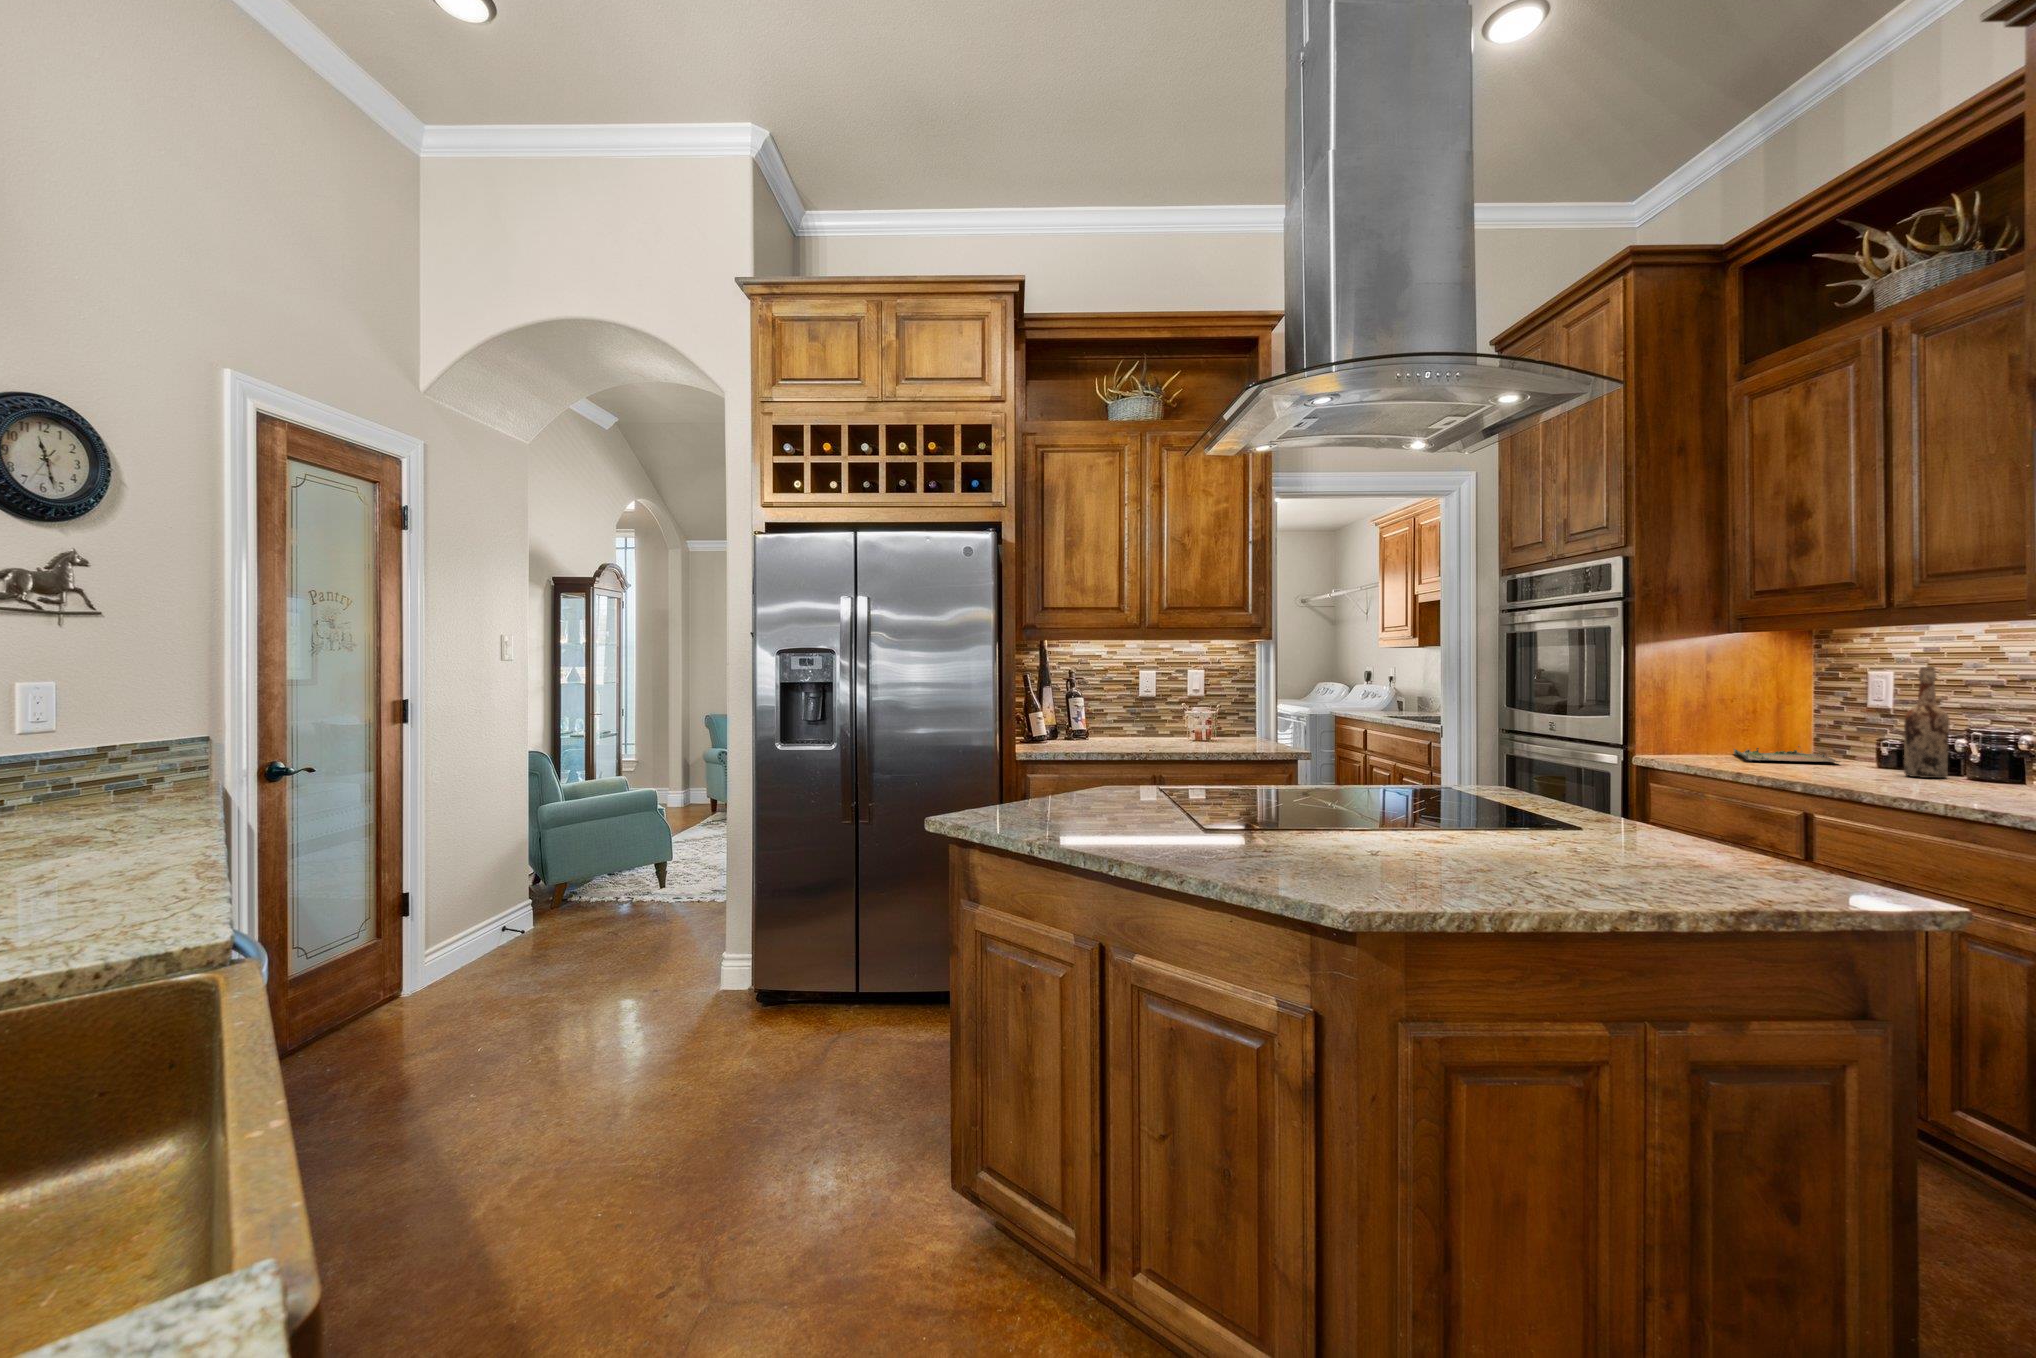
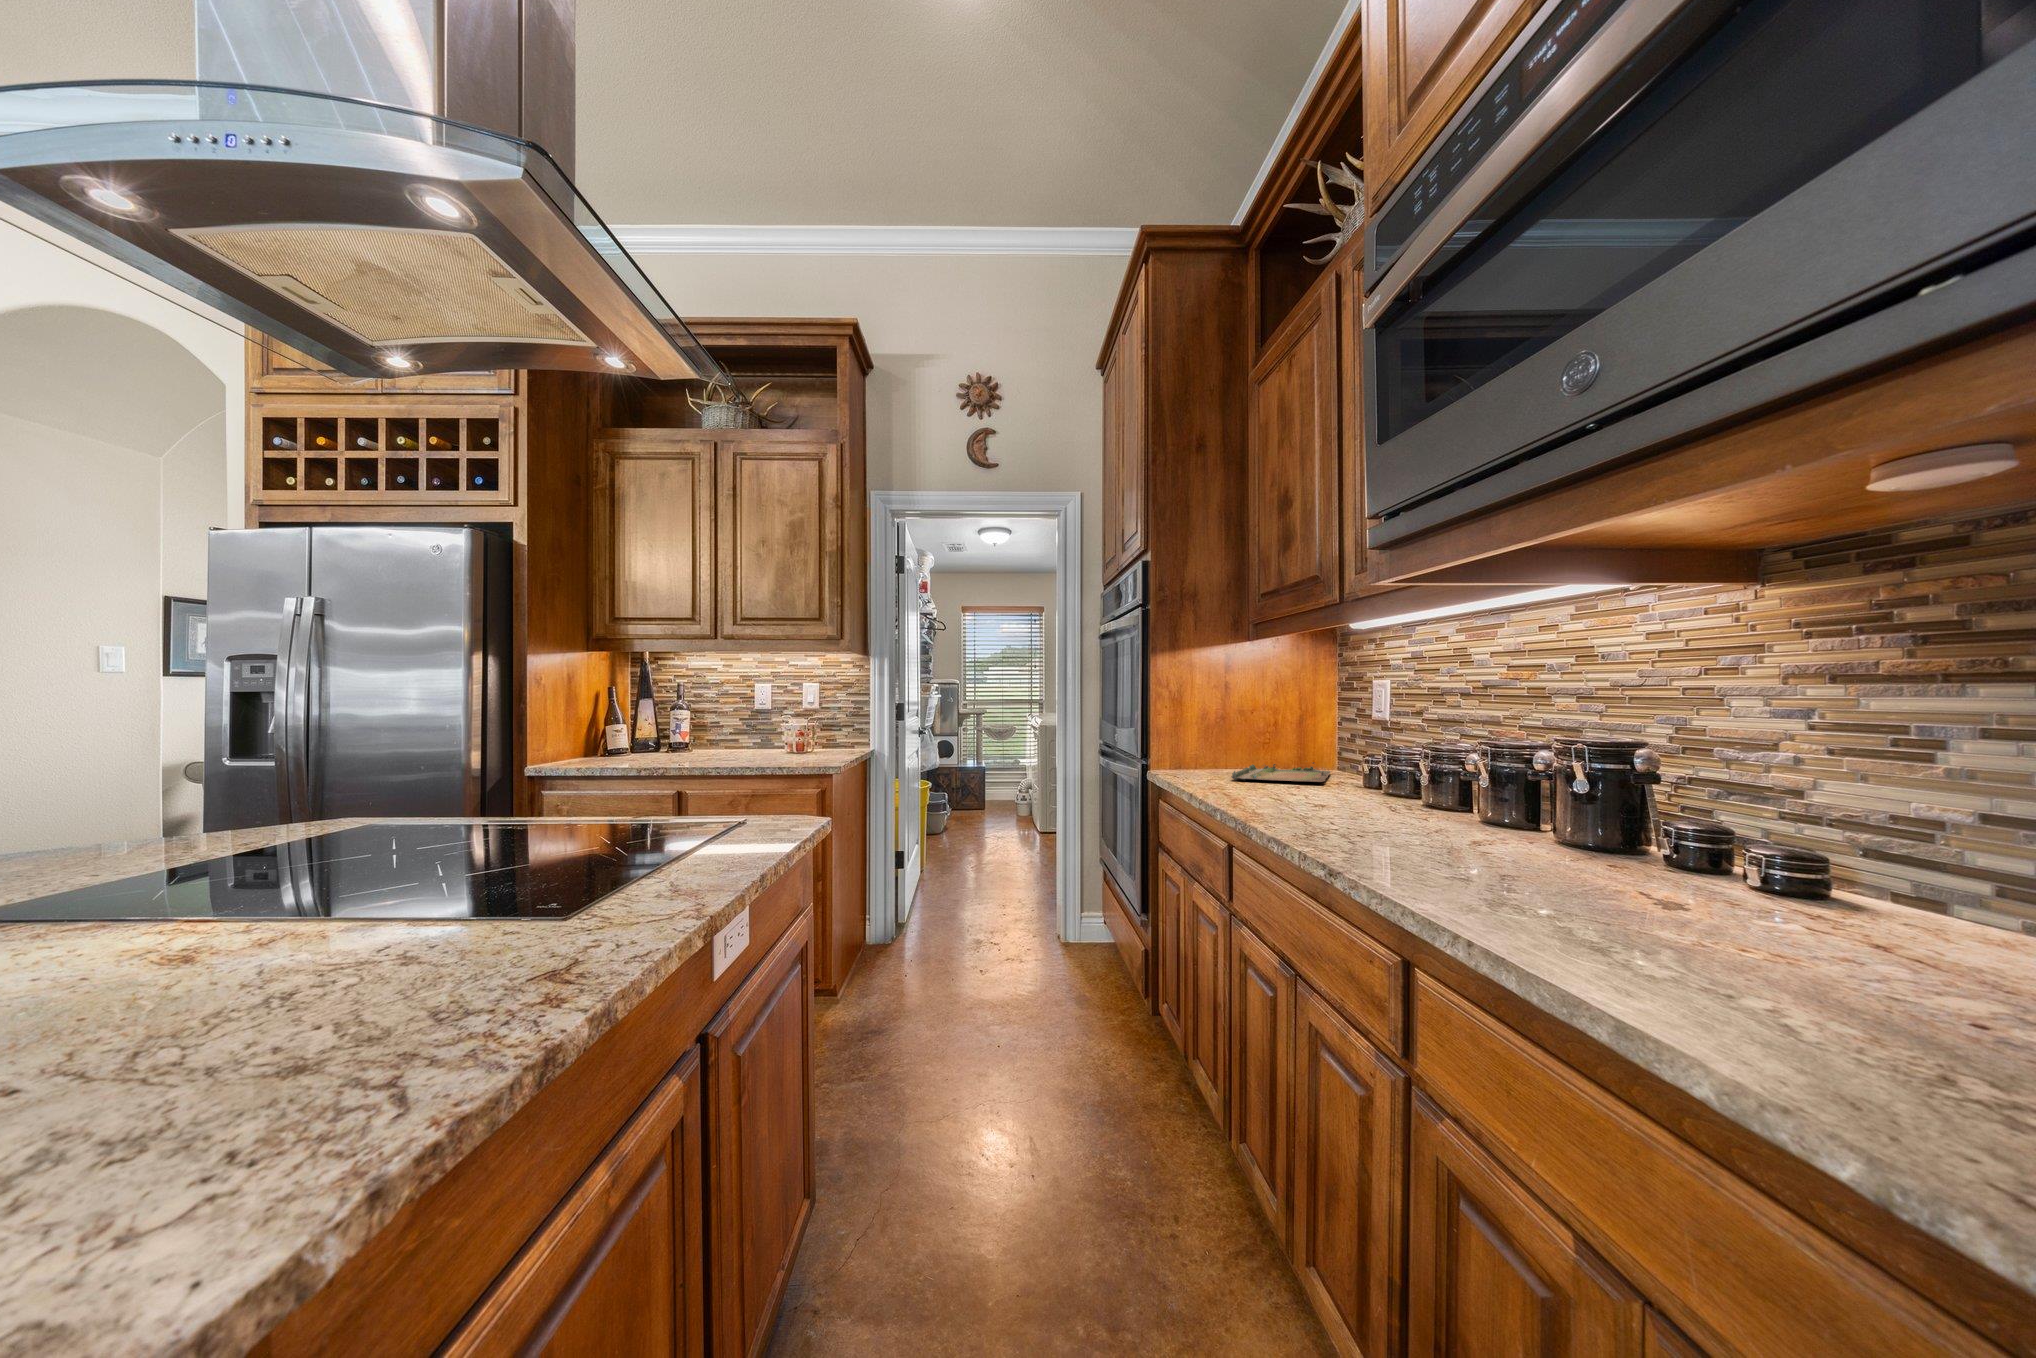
wine bottle: present [1904,667,1949,778] -> none [1348,670,1394,806]

